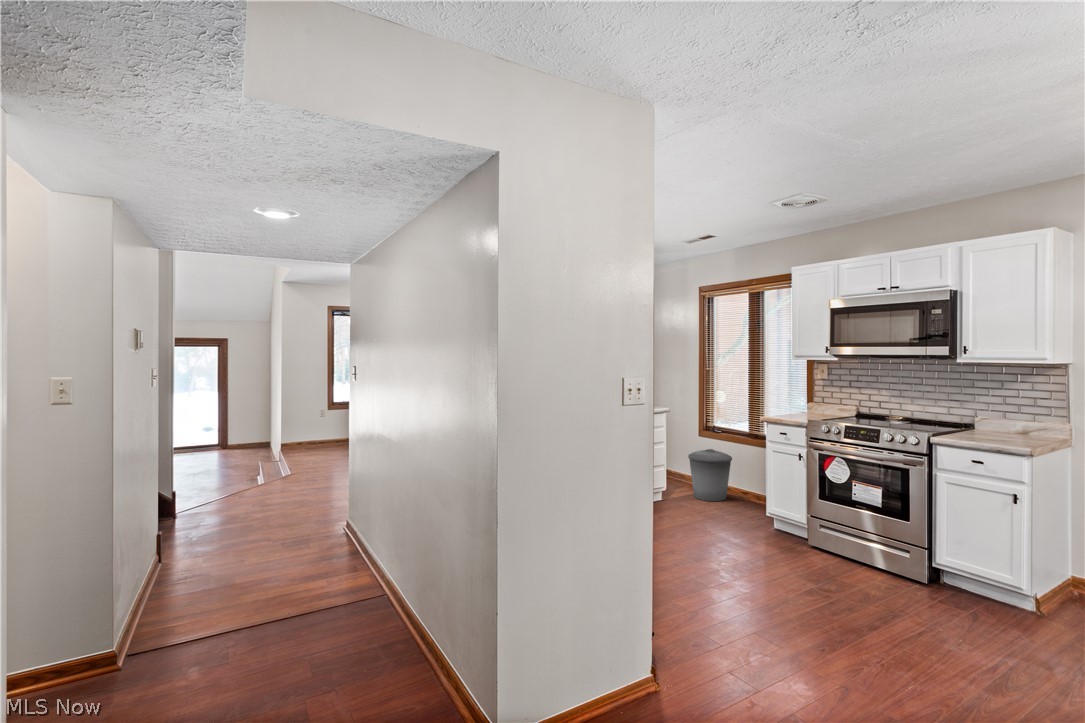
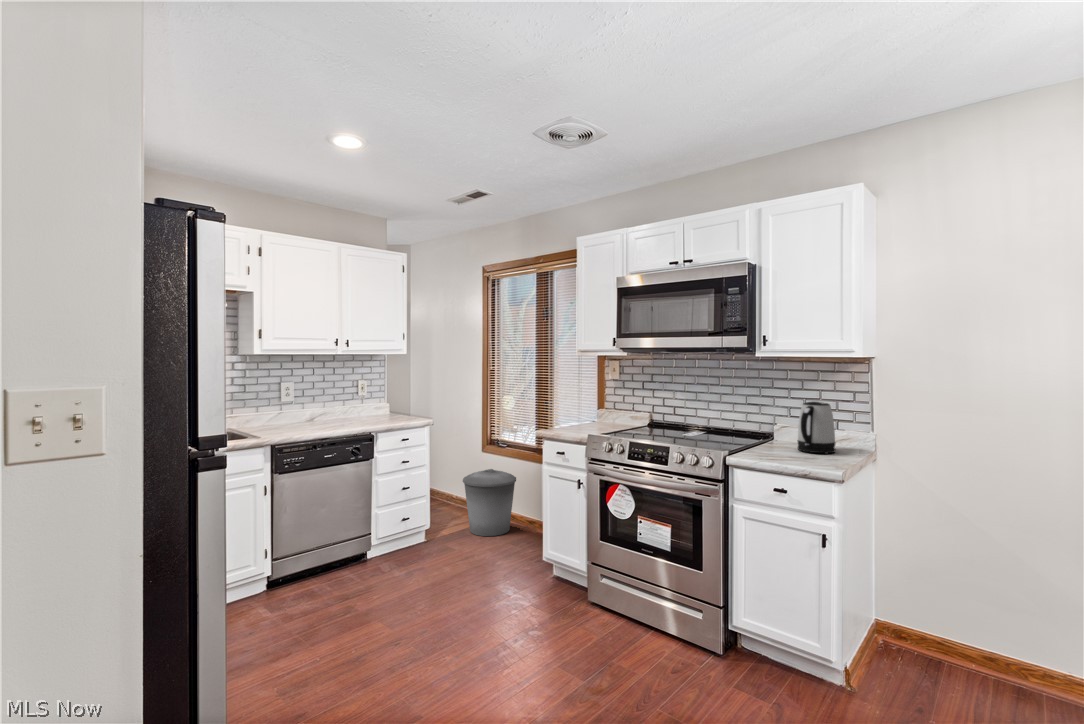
kettle: none [994,398,1029,438] -> present [797,401,835,453]

